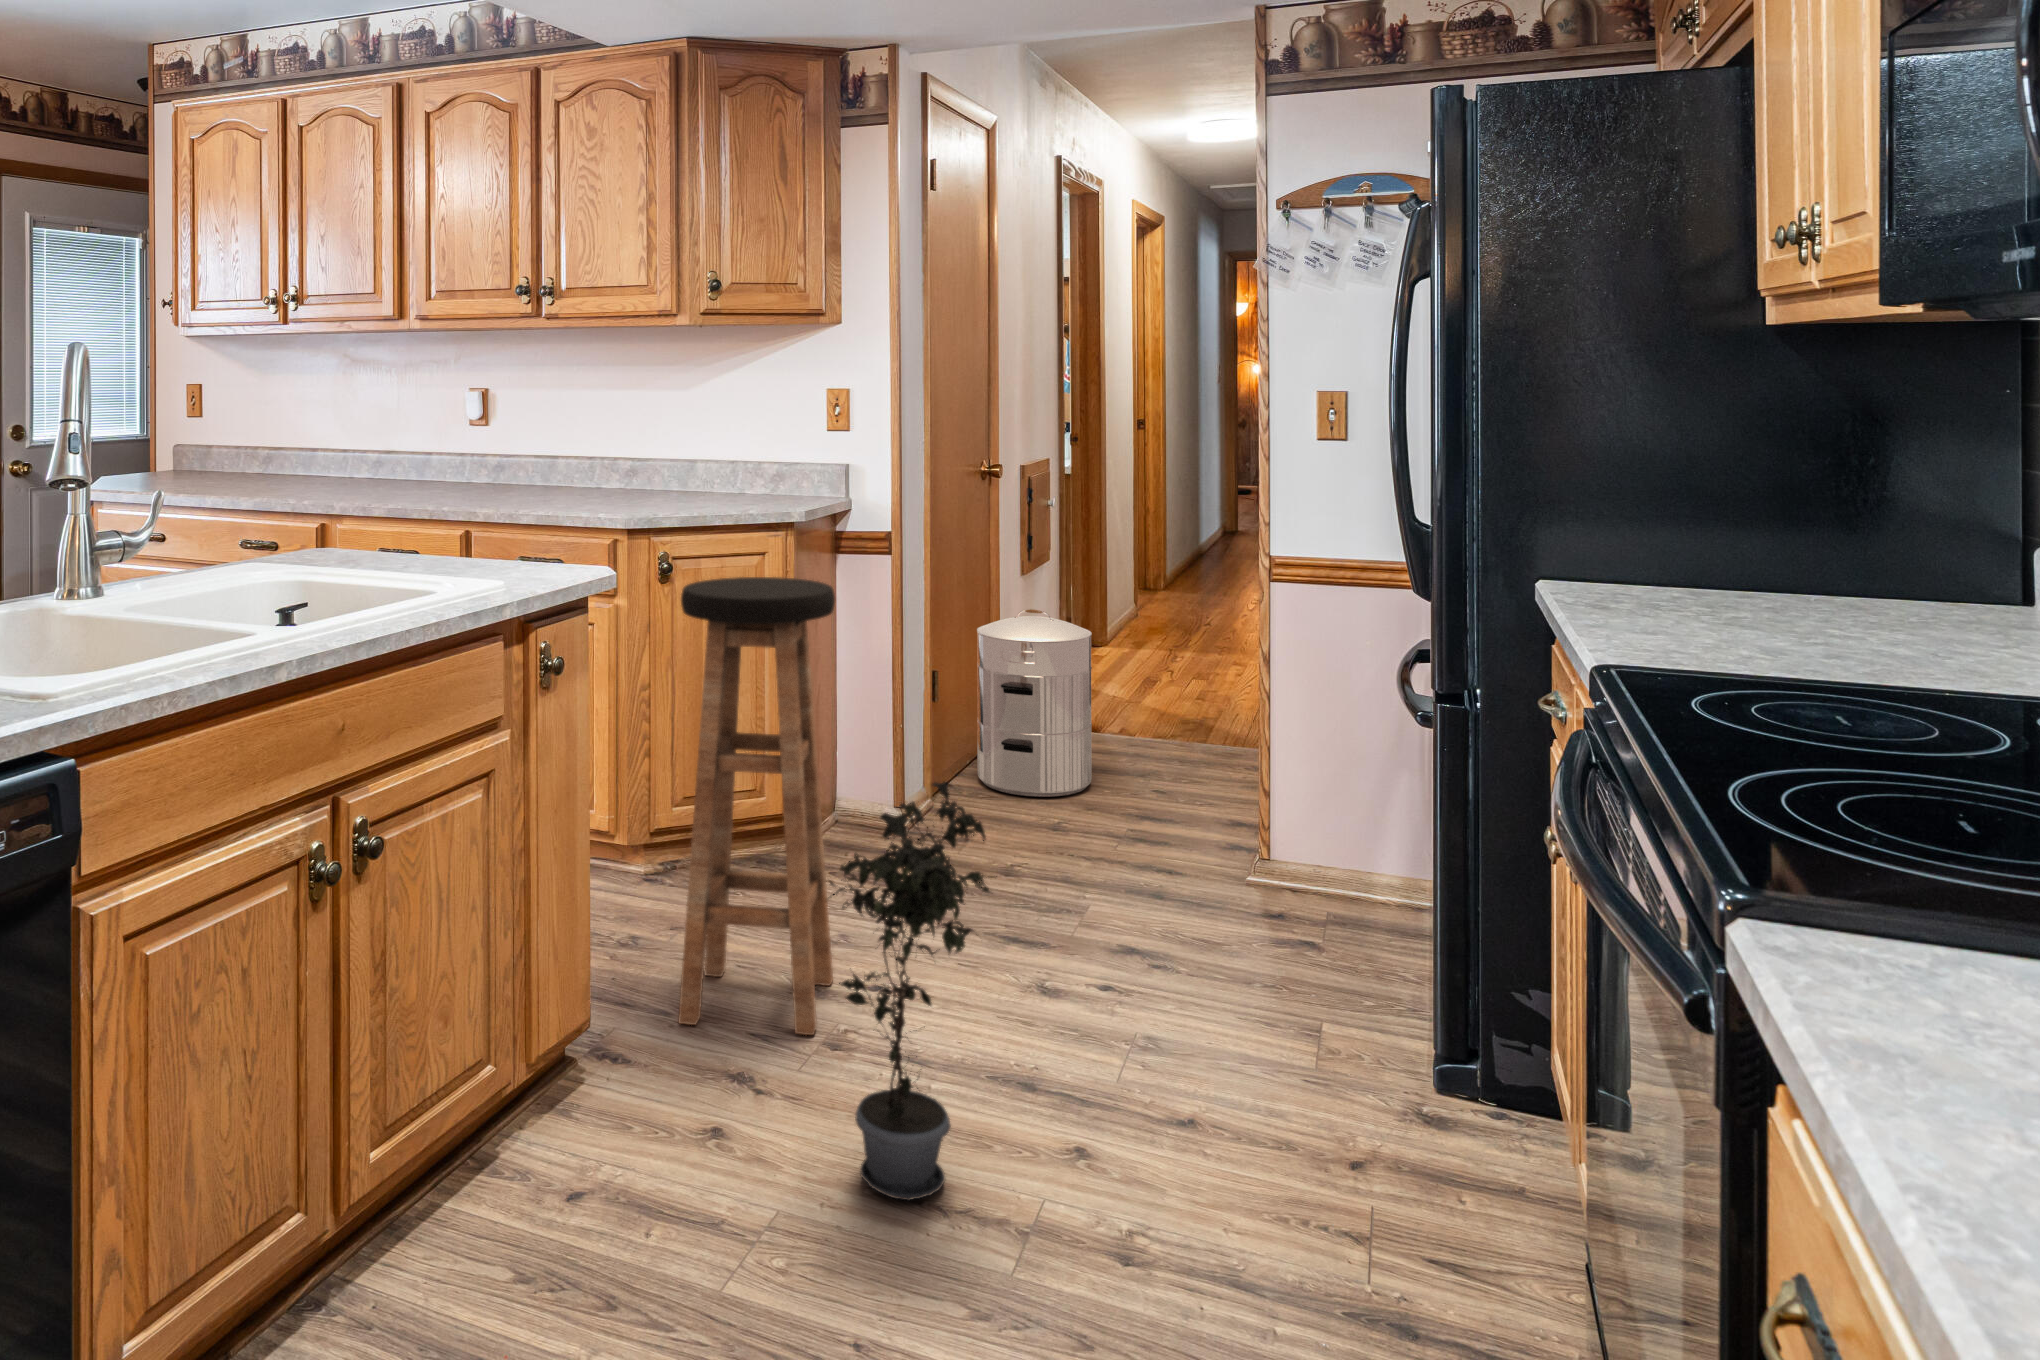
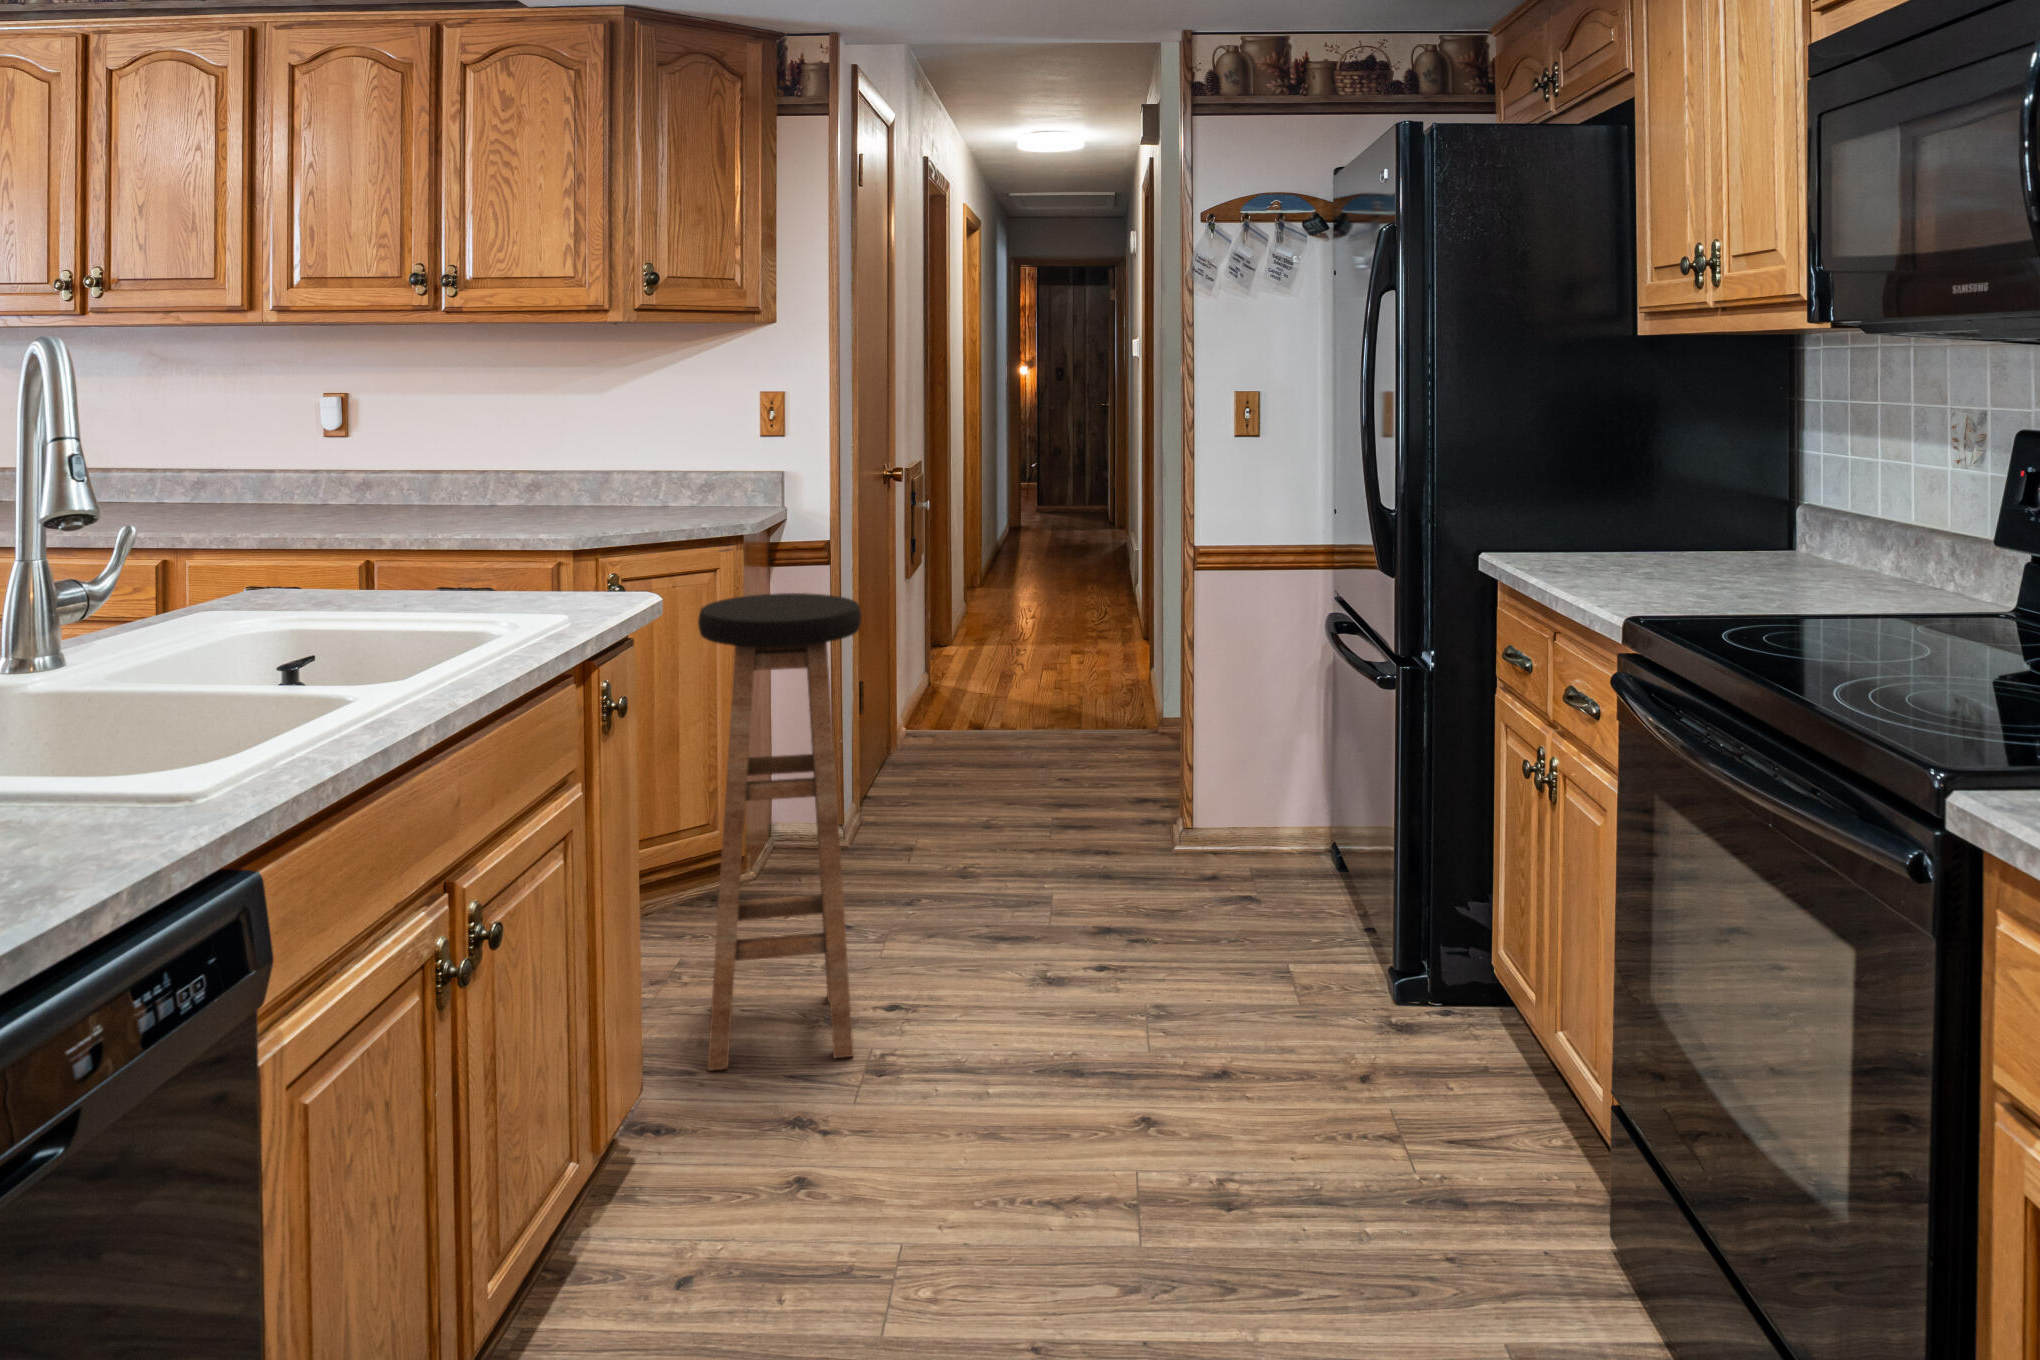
waste bin: present [977,609,1092,797] -> none [893,599,1003,780]
potted plant: present [819,782,997,1201] -> none [927,791,1099,1206]

